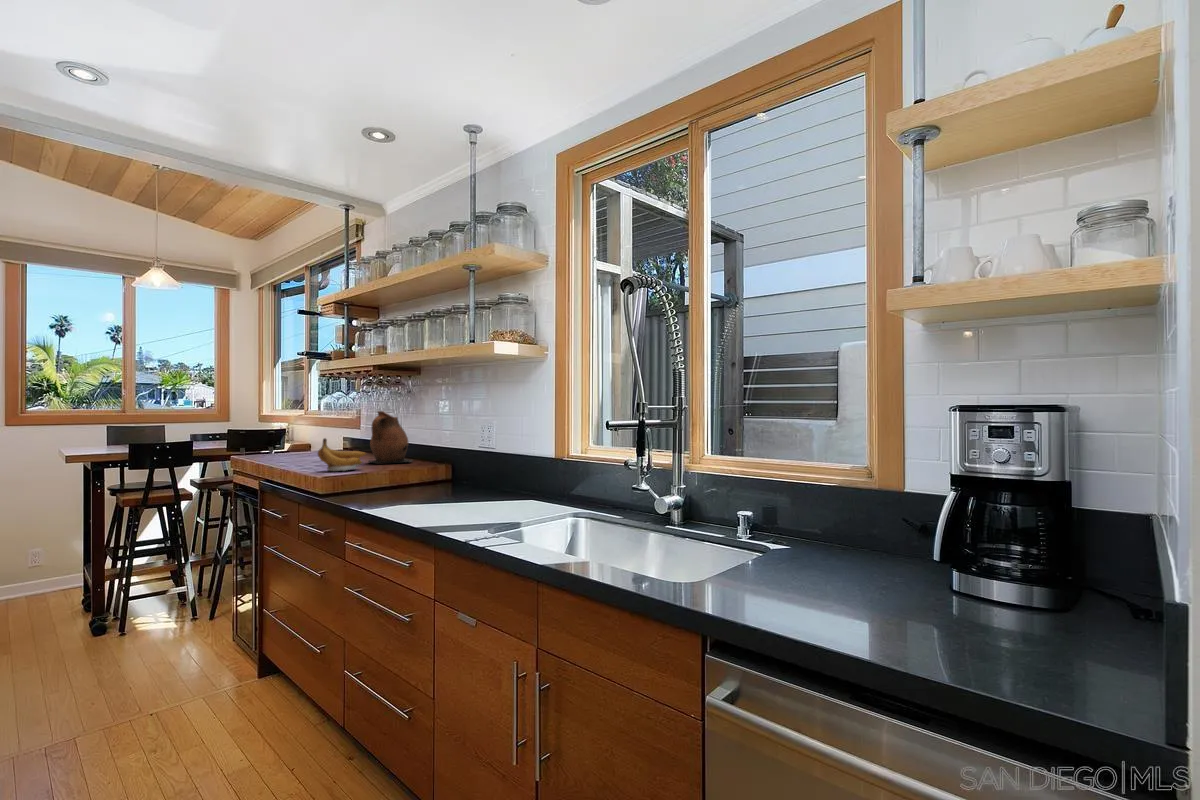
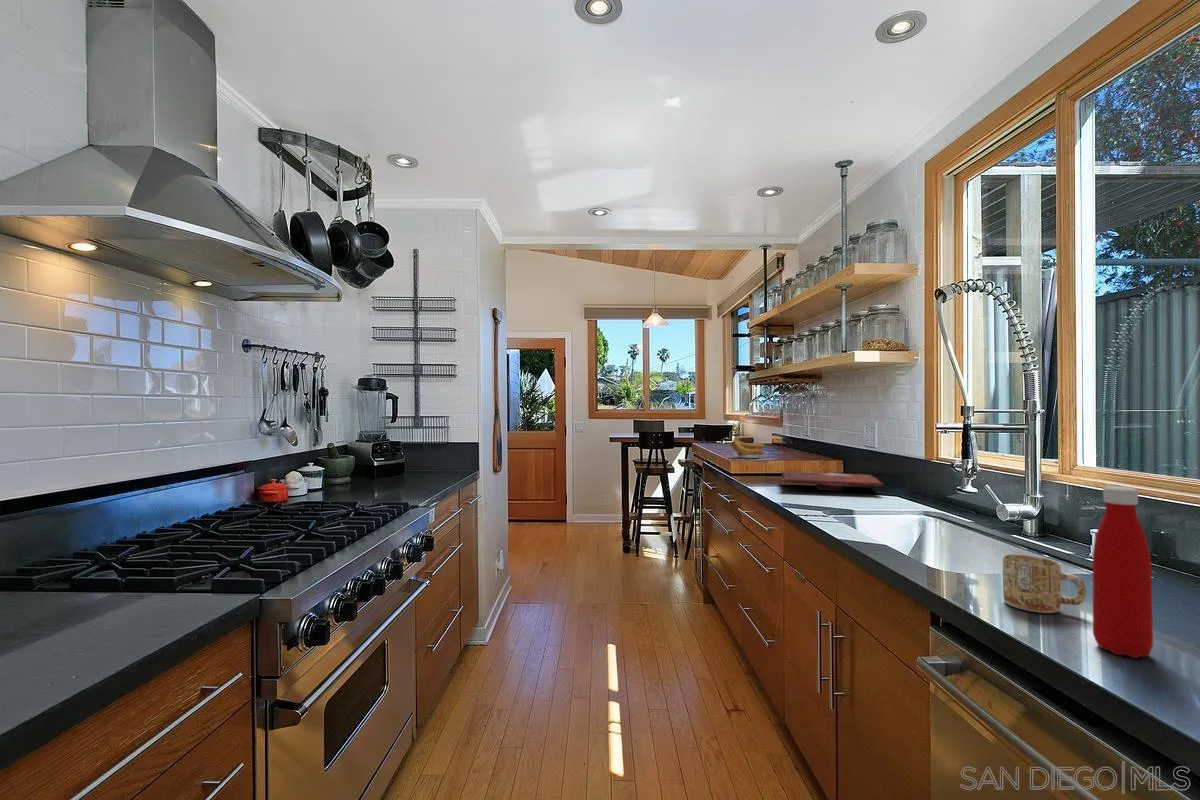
ceramic pitcher: present [369,411,412,463] -> none [774,413,812,456]
bottle: none [864,473,909,632] -> present [1093,486,1153,658]
cutting board: none [398,479,521,502] -> present [782,472,883,491]
mug: none [758,548,822,605] -> present [1003,554,1086,613]

